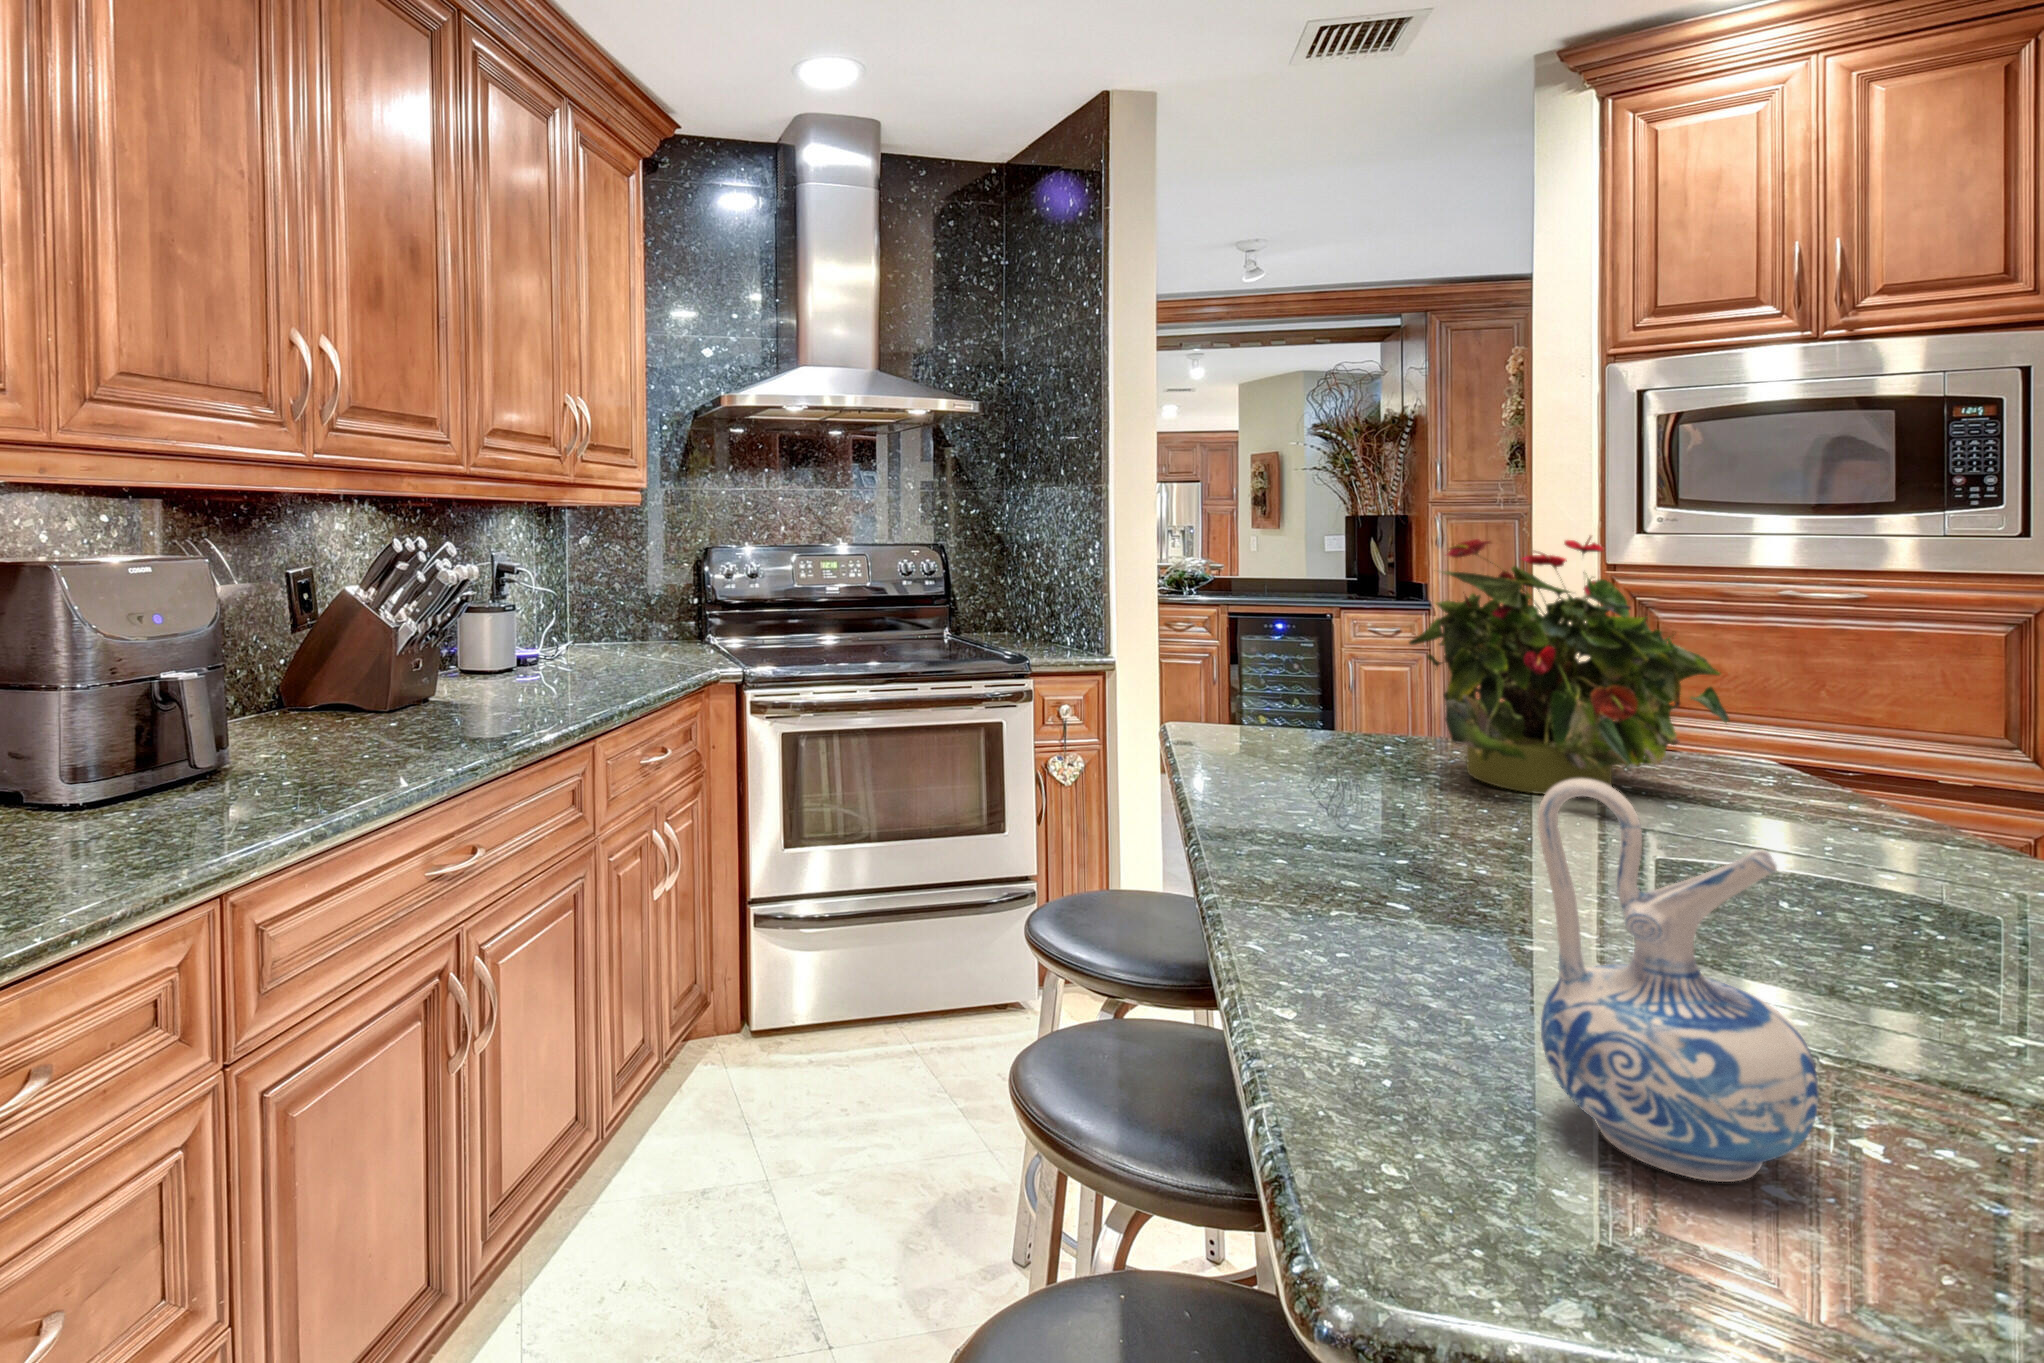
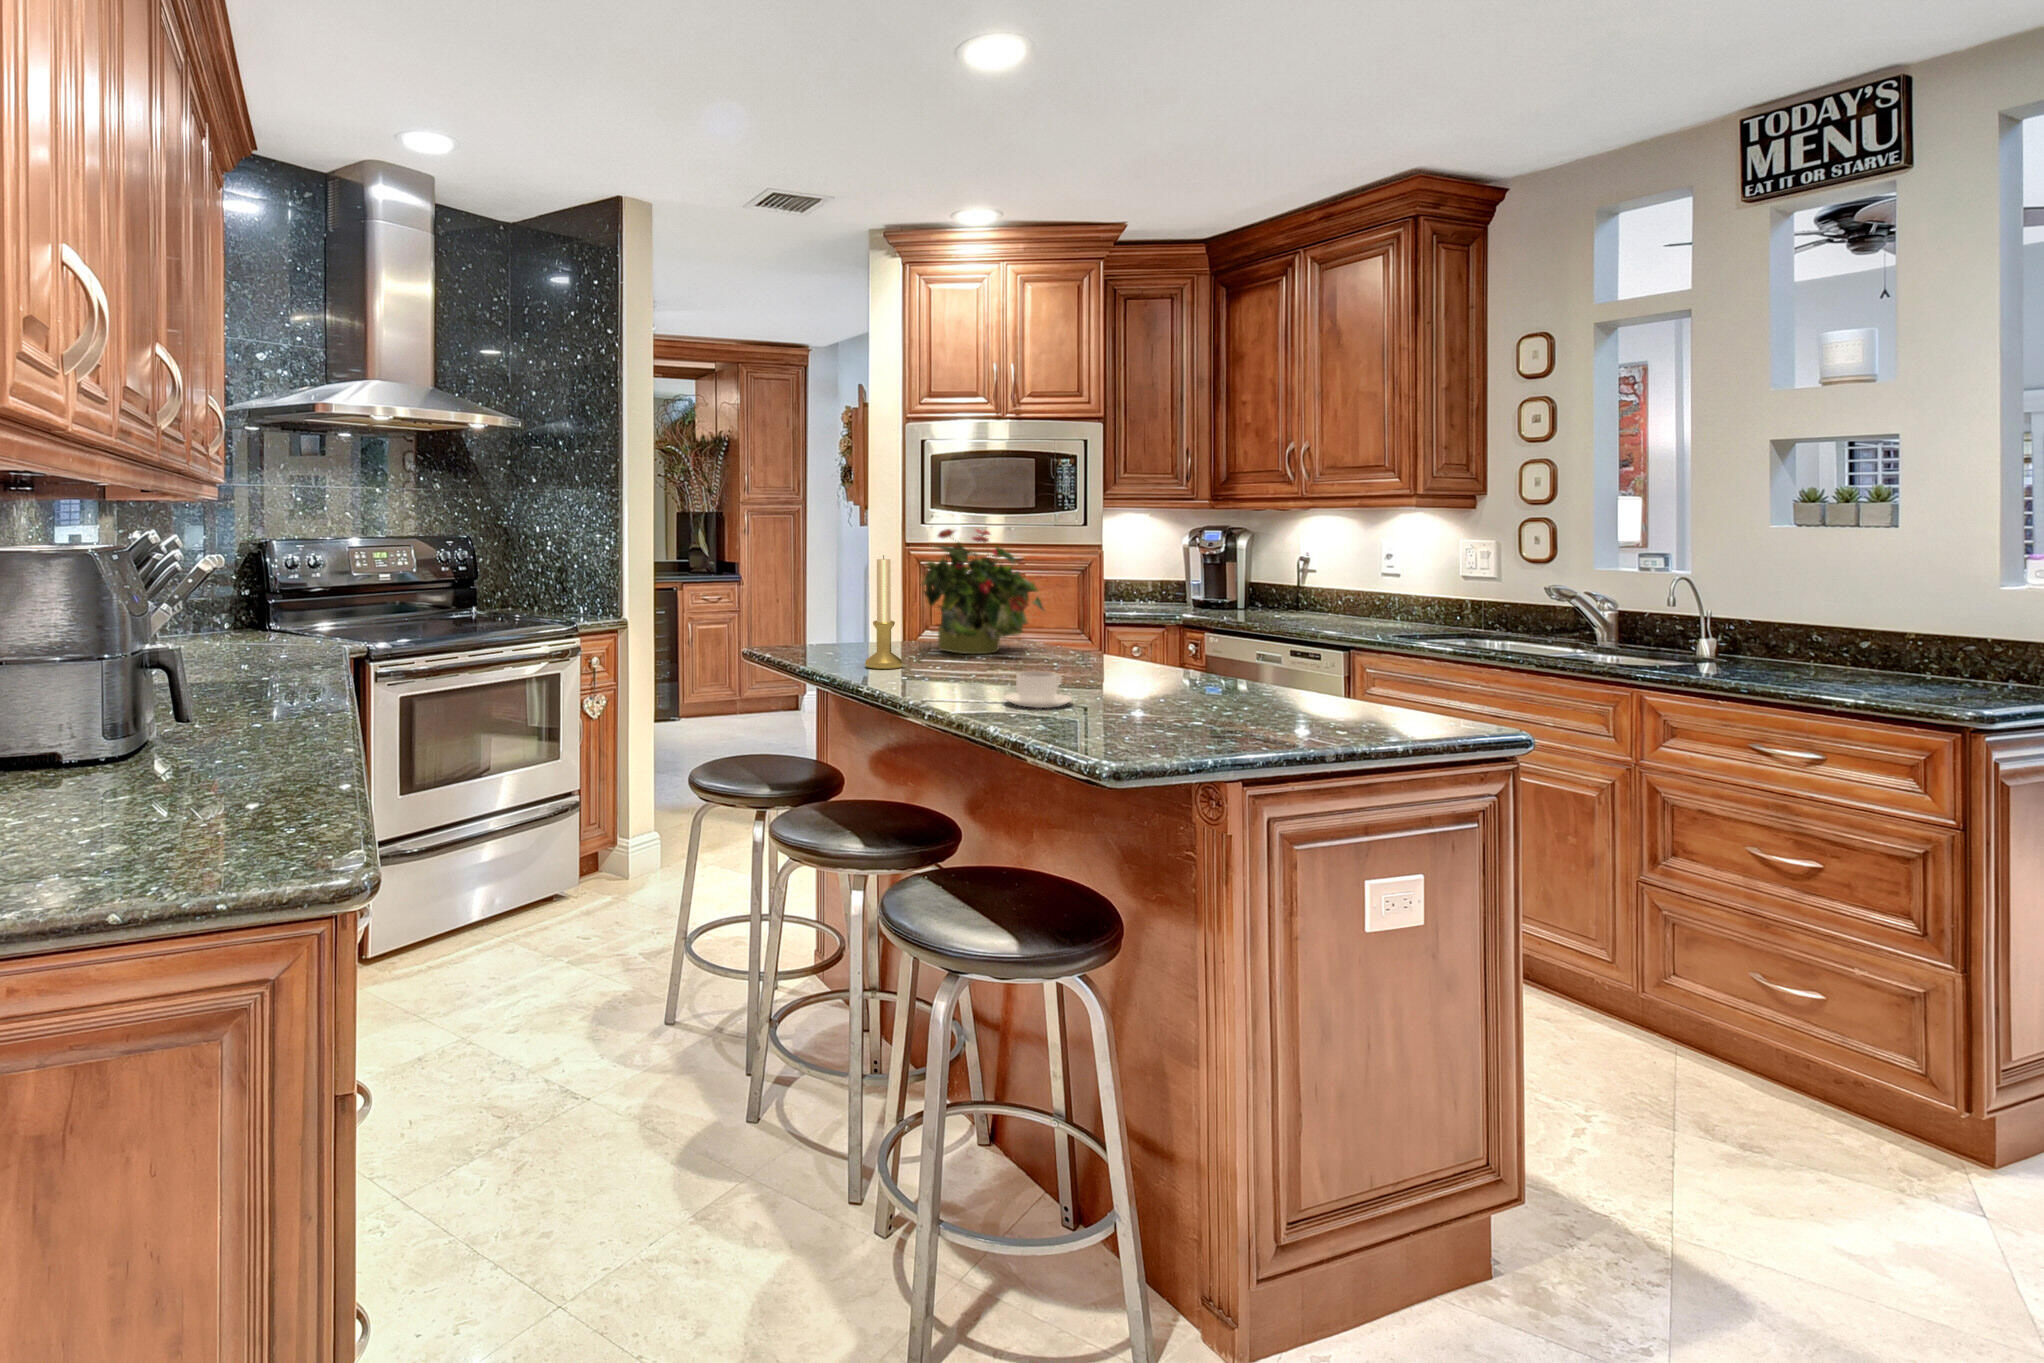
candle holder: none [1245,587,1323,806] -> present [865,555,903,669]
ceramic pitcher: present [1538,779,1819,1182] -> none [1109,605,1179,719]
coffee cup: none [1316,894,1518,1015] -> present [1004,671,1072,708]

